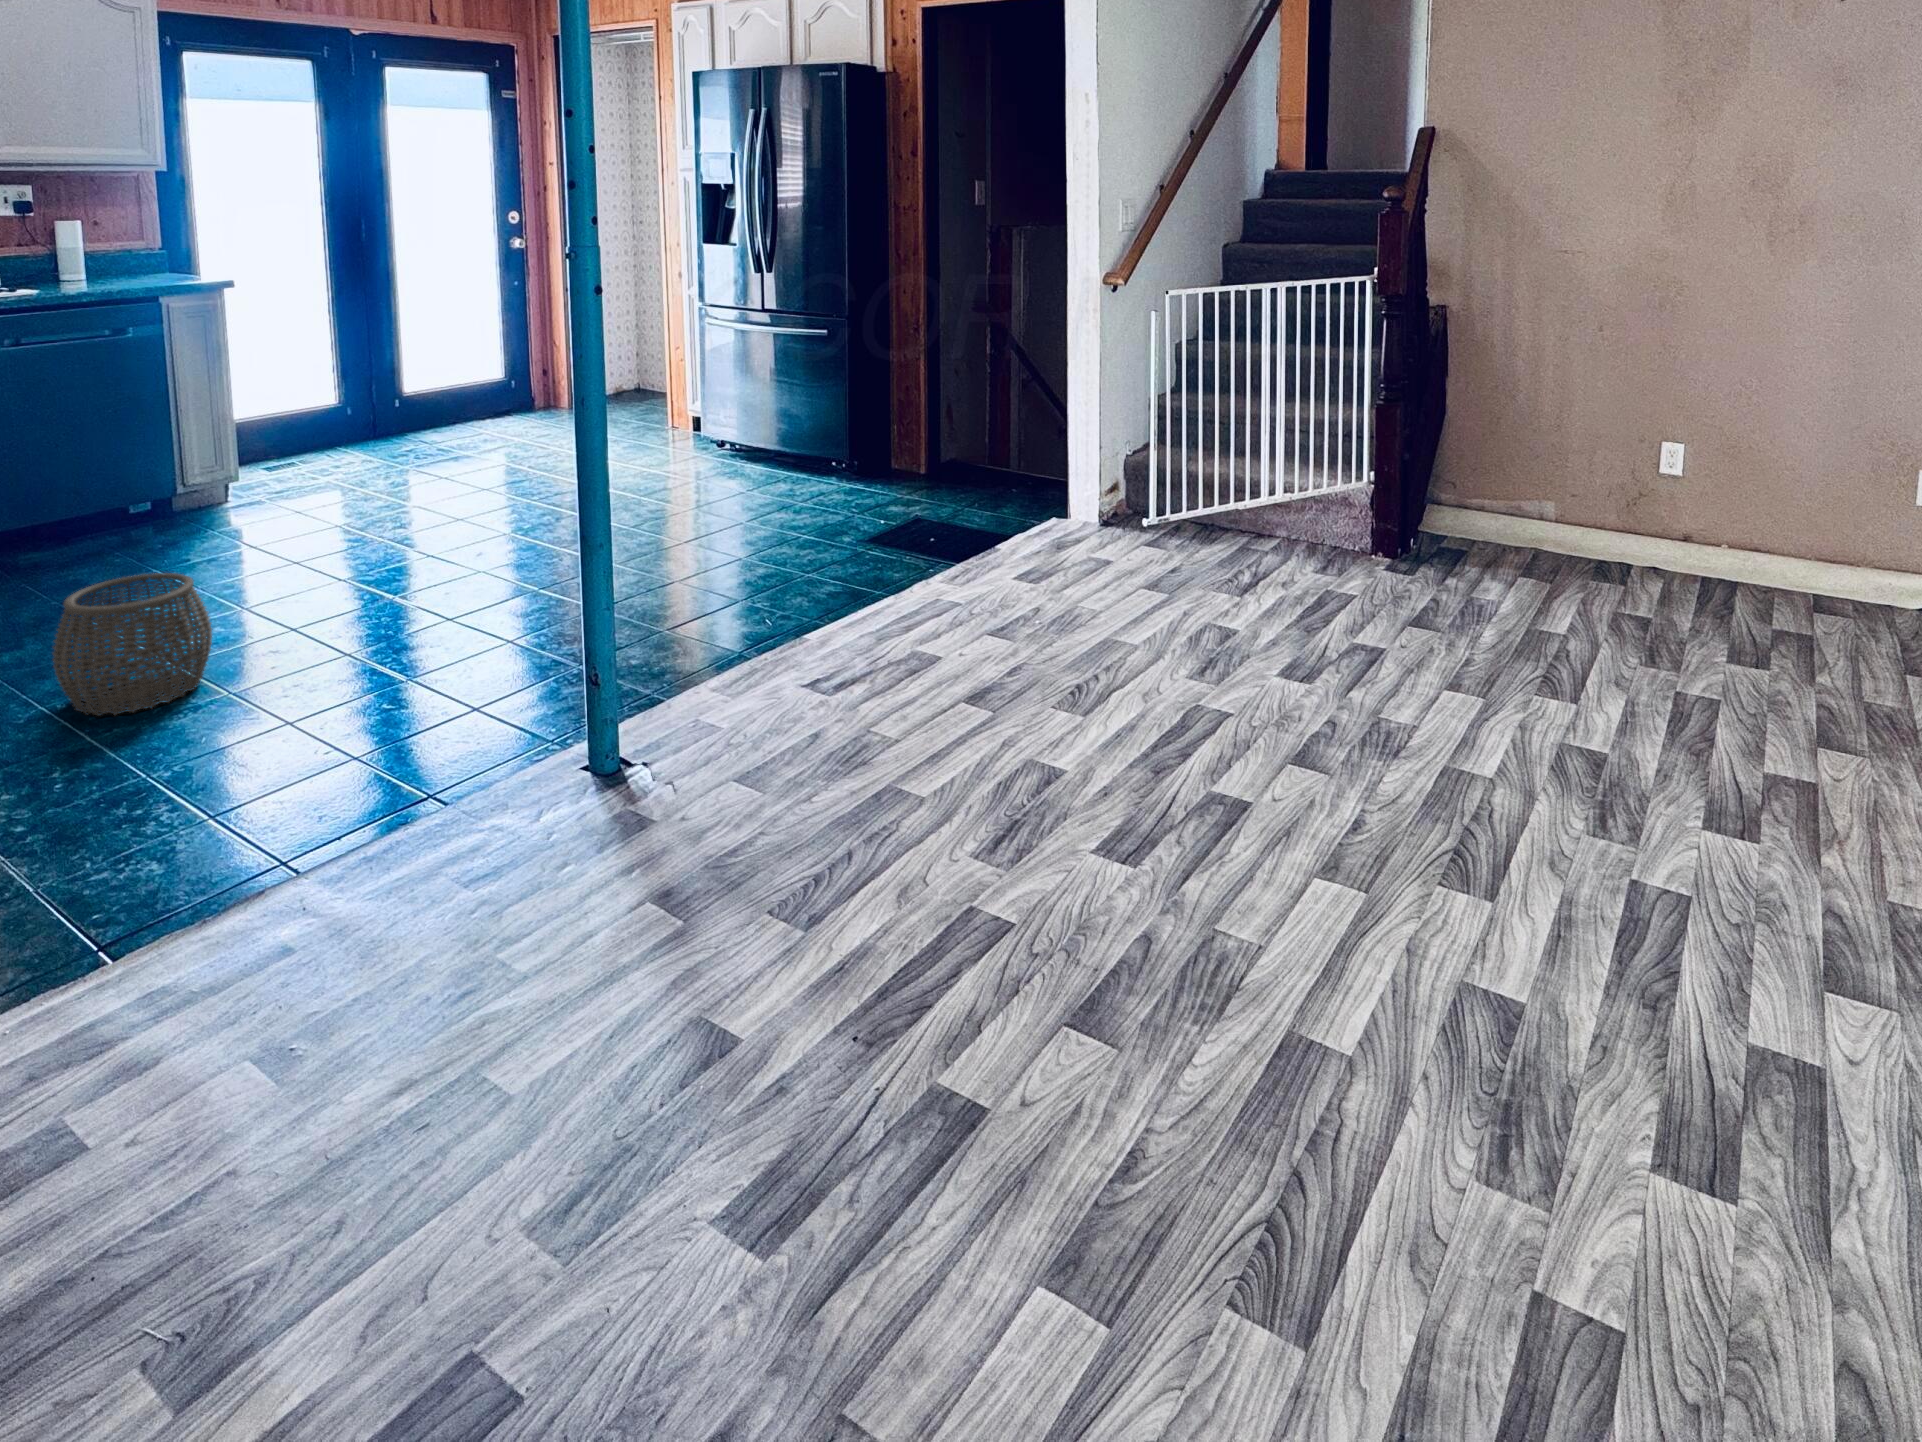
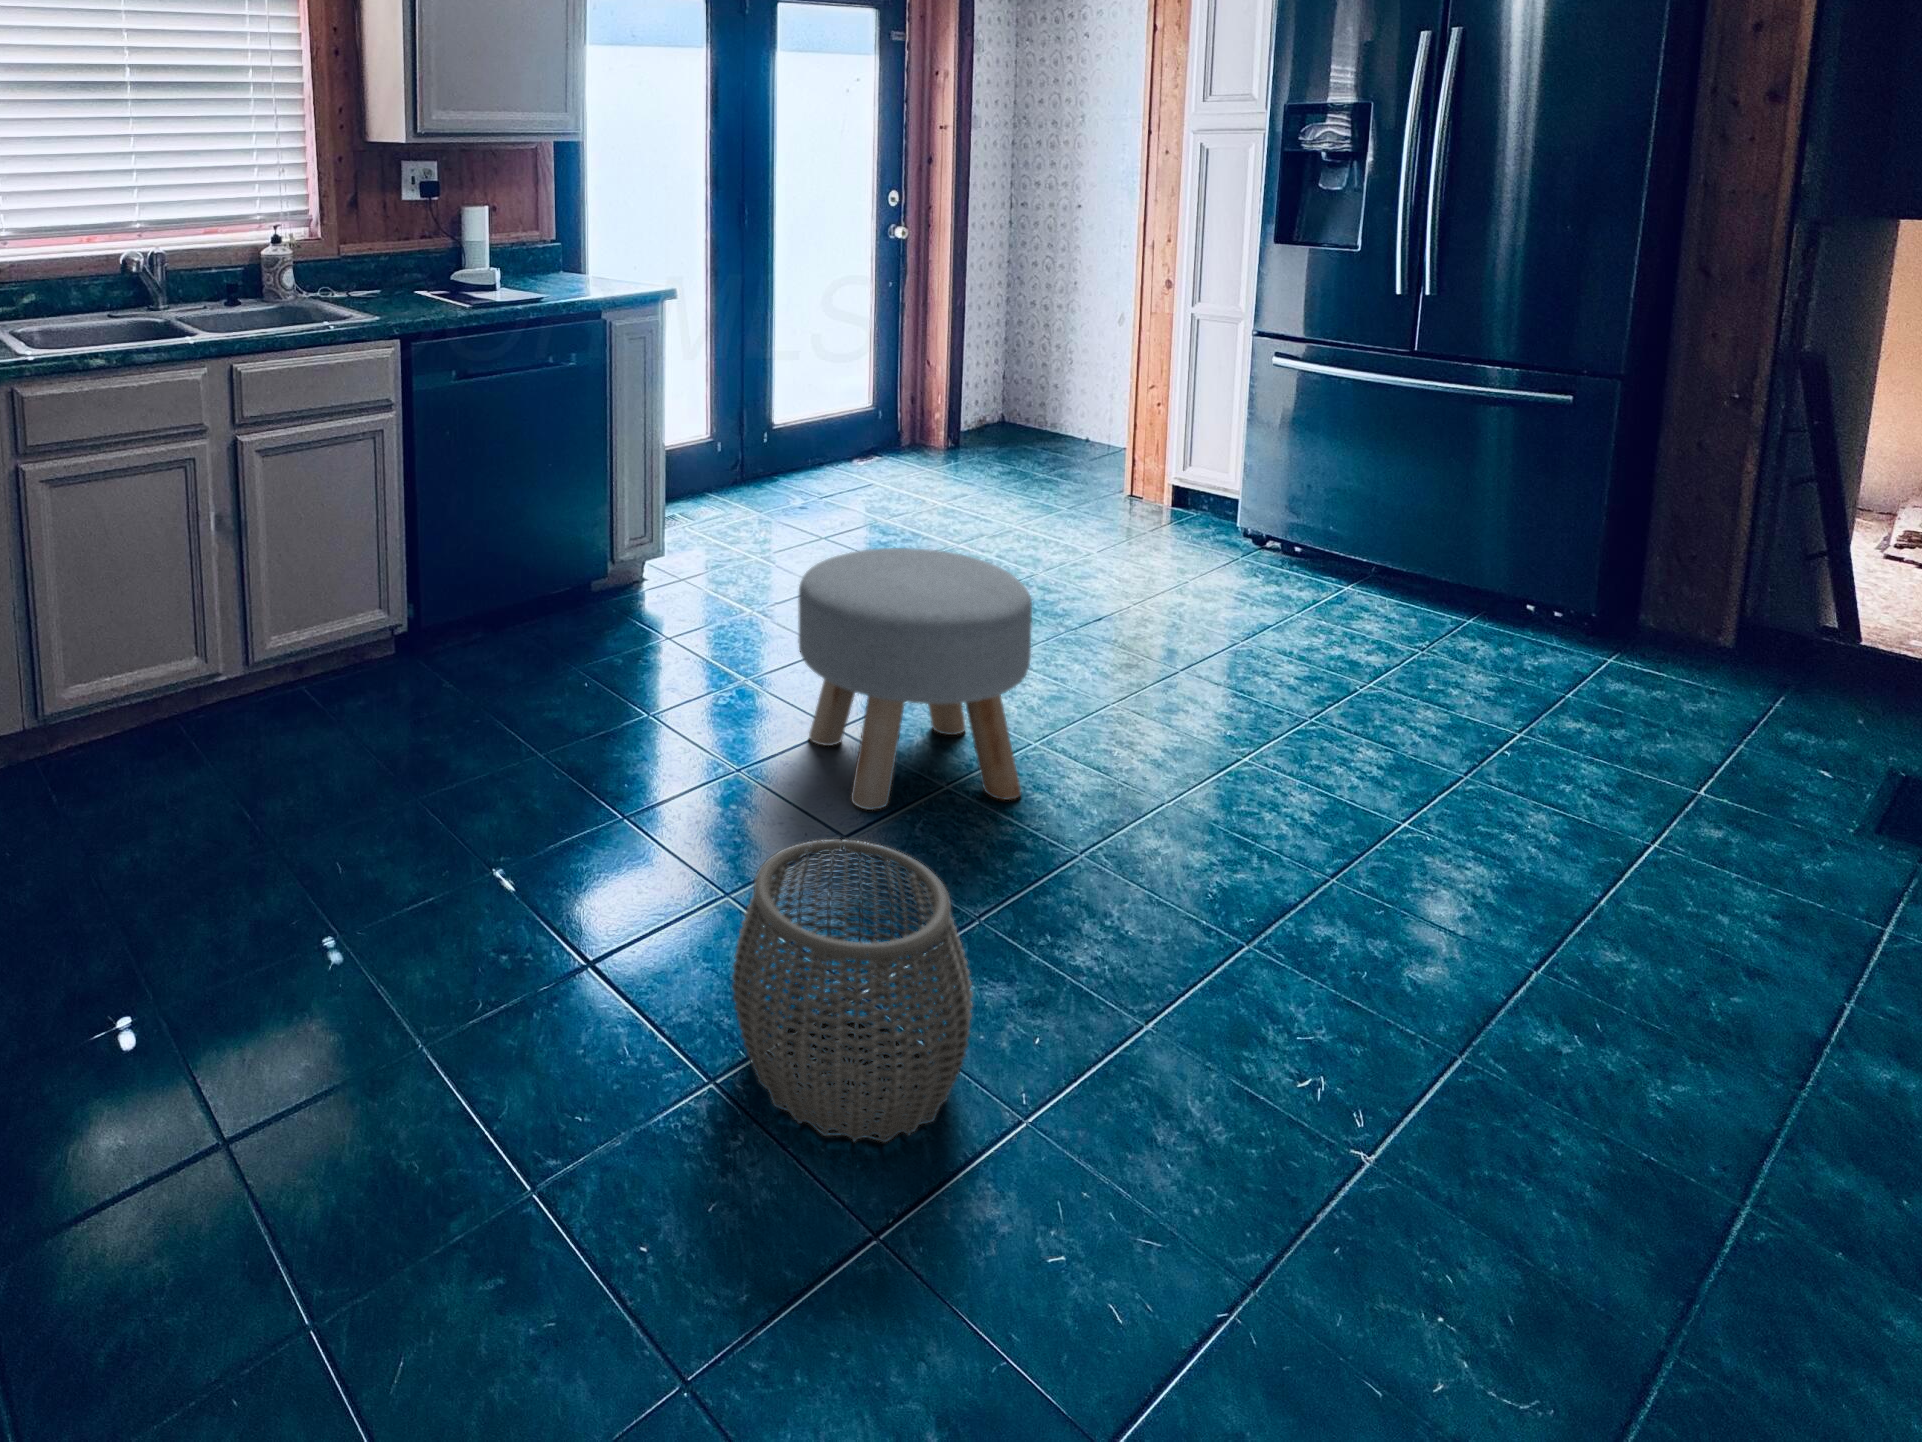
ottoman: none [240,439,403,594] -> present [798,548,1032,810]

